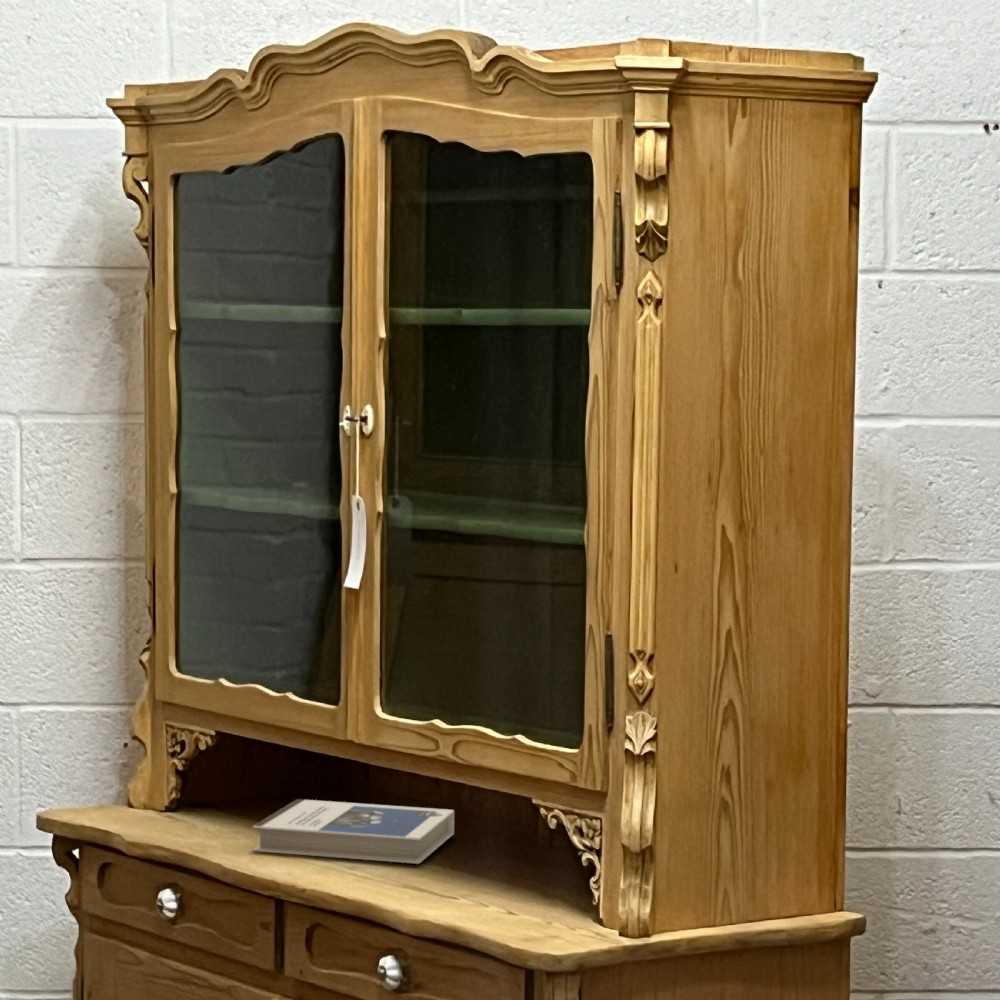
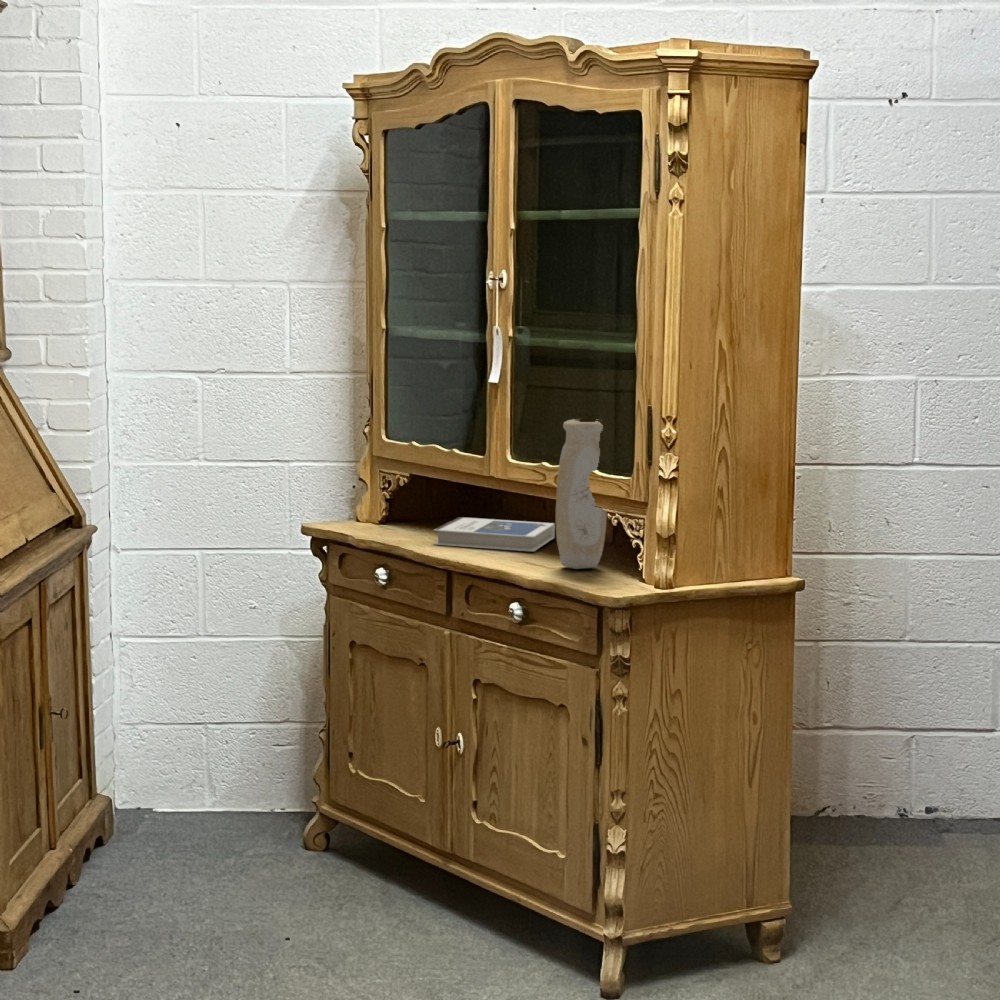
vase: none [455,649,541,901] -> present [556,419,607,569]

